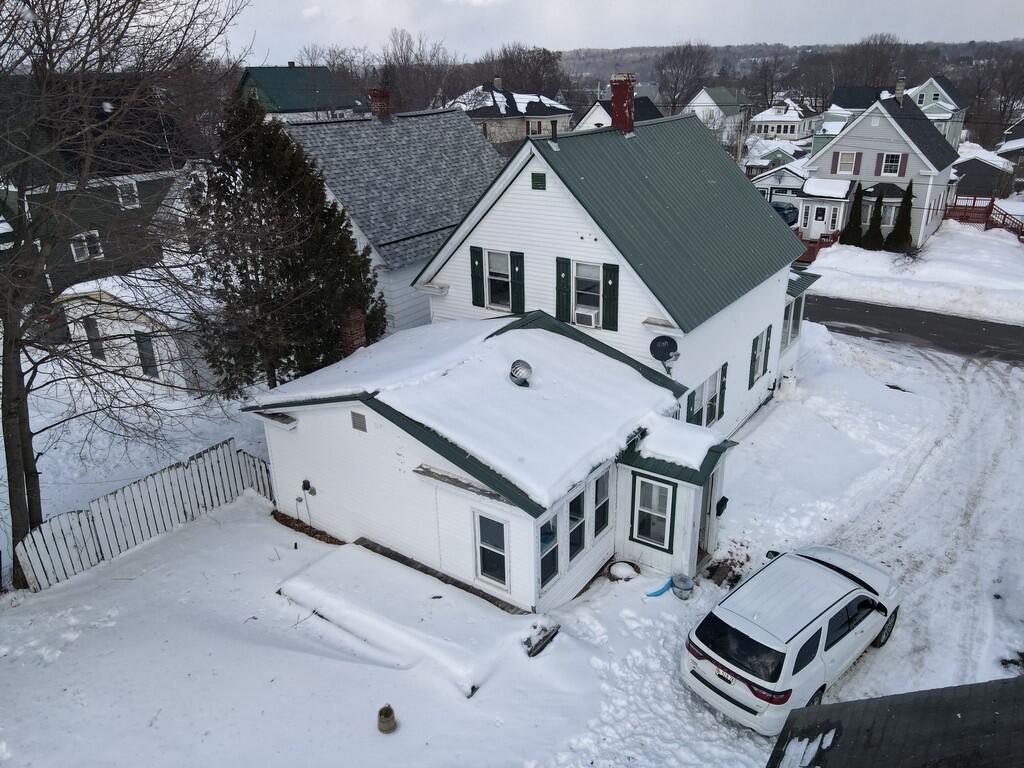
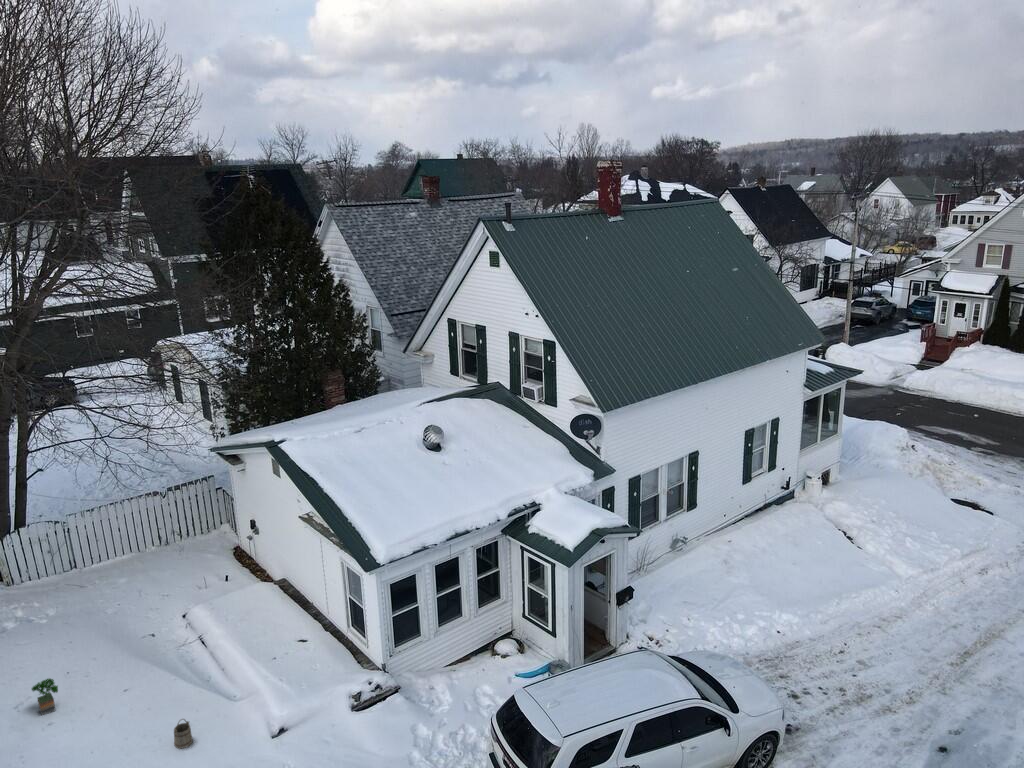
potted tree: none [196,684,226,726] -> present [32,679,58,715]

